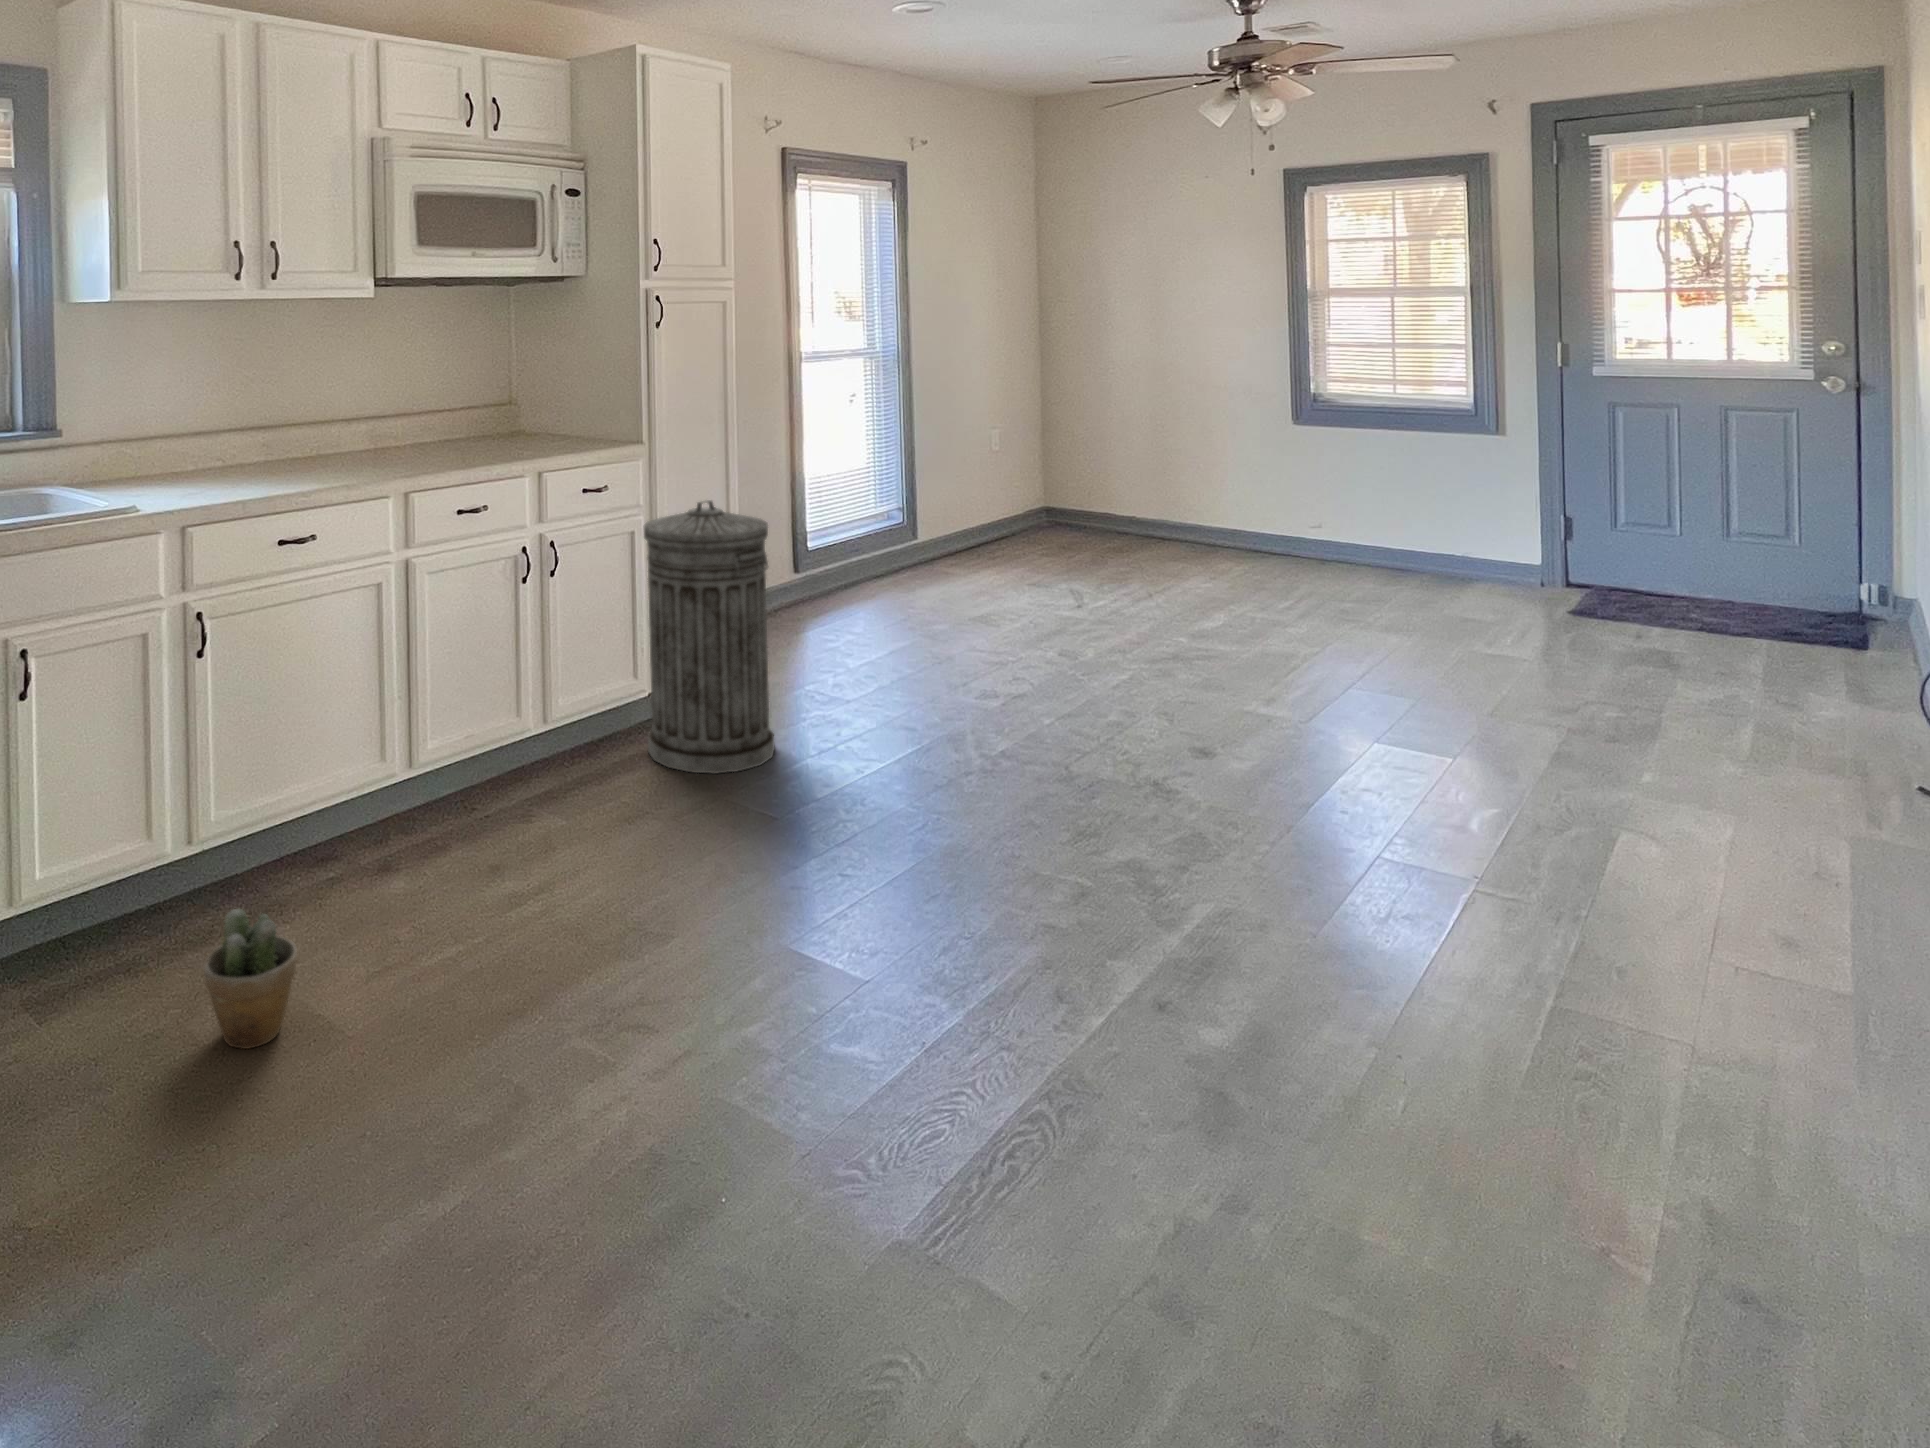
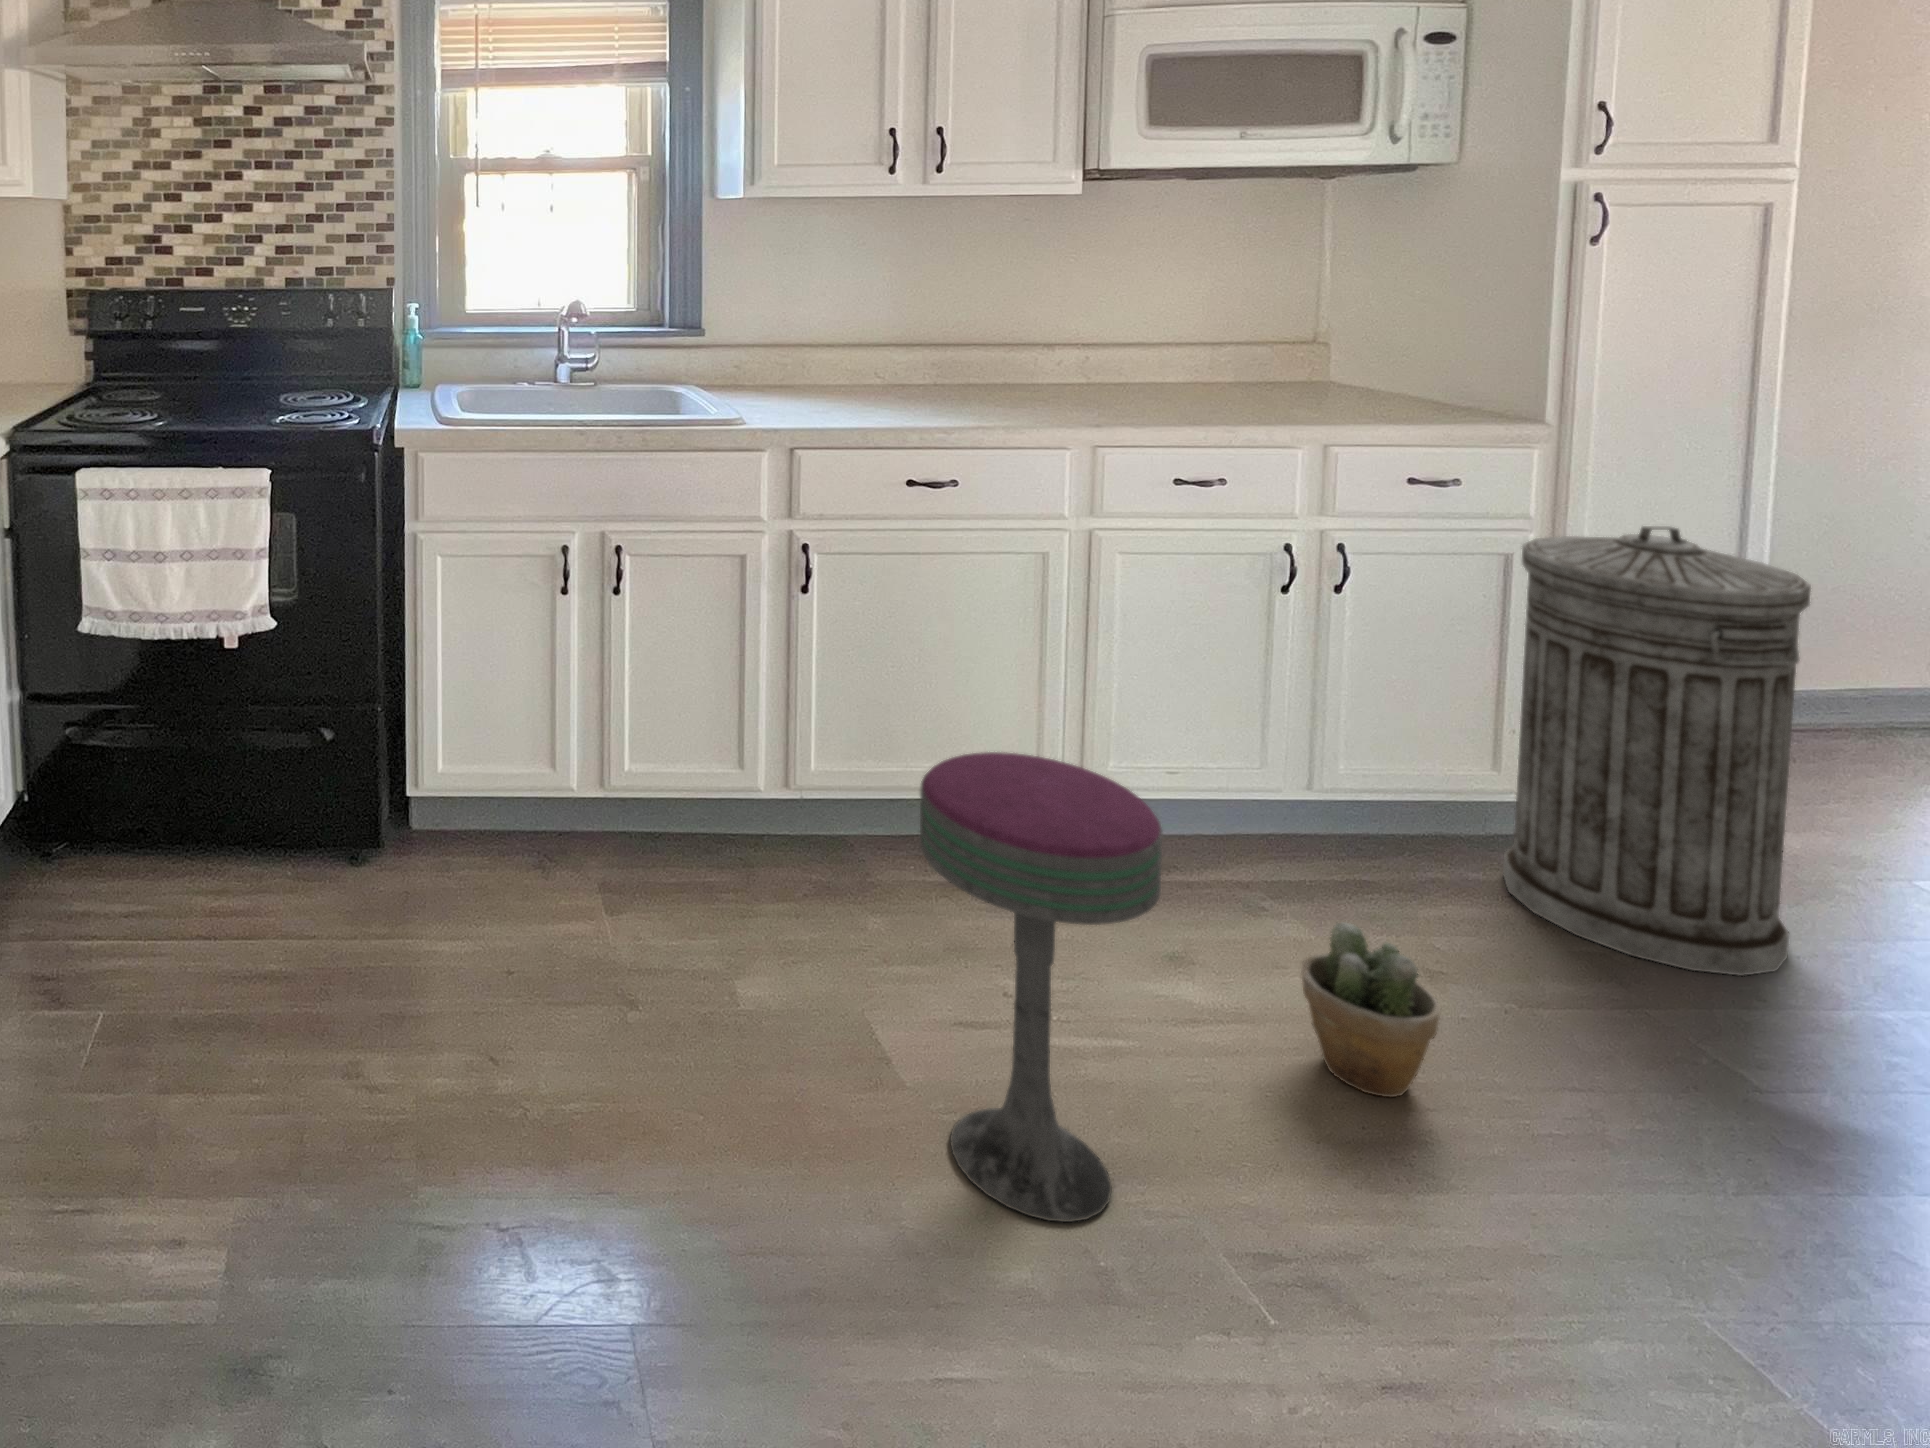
bar stool: none [373,720,536,1072] -> present [920,752,1162,1222]
potted plant: present [203,909,297,1049] -> present [1301,922,1441,1097]

